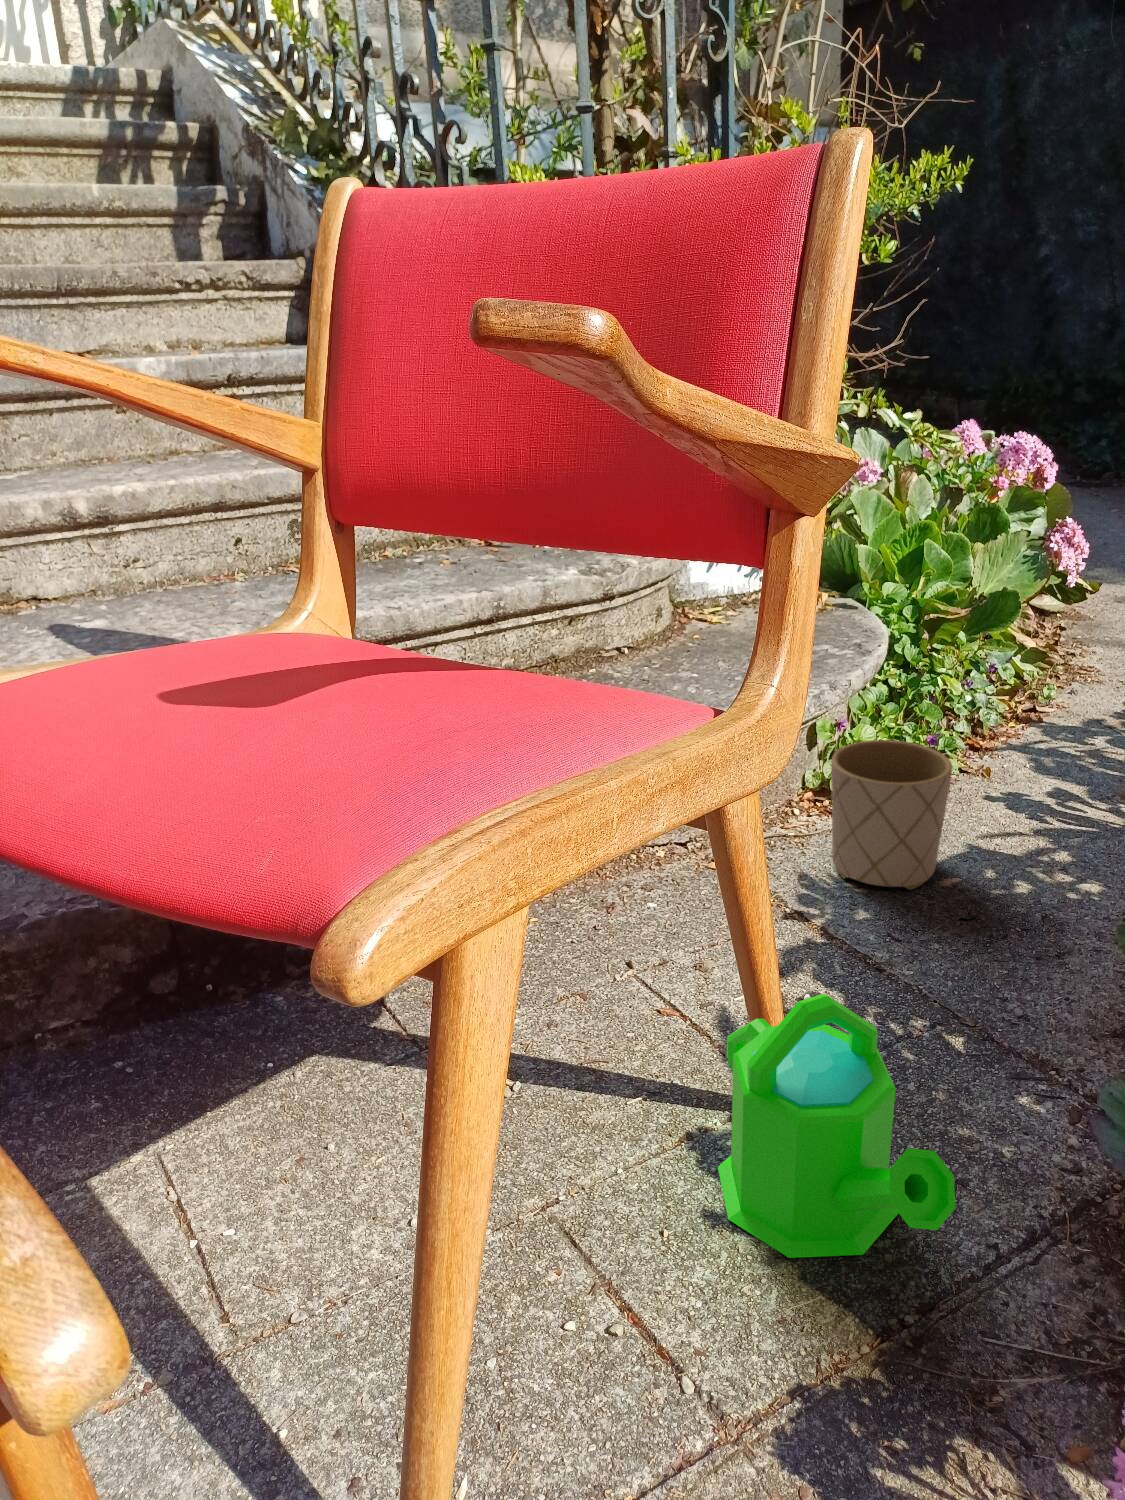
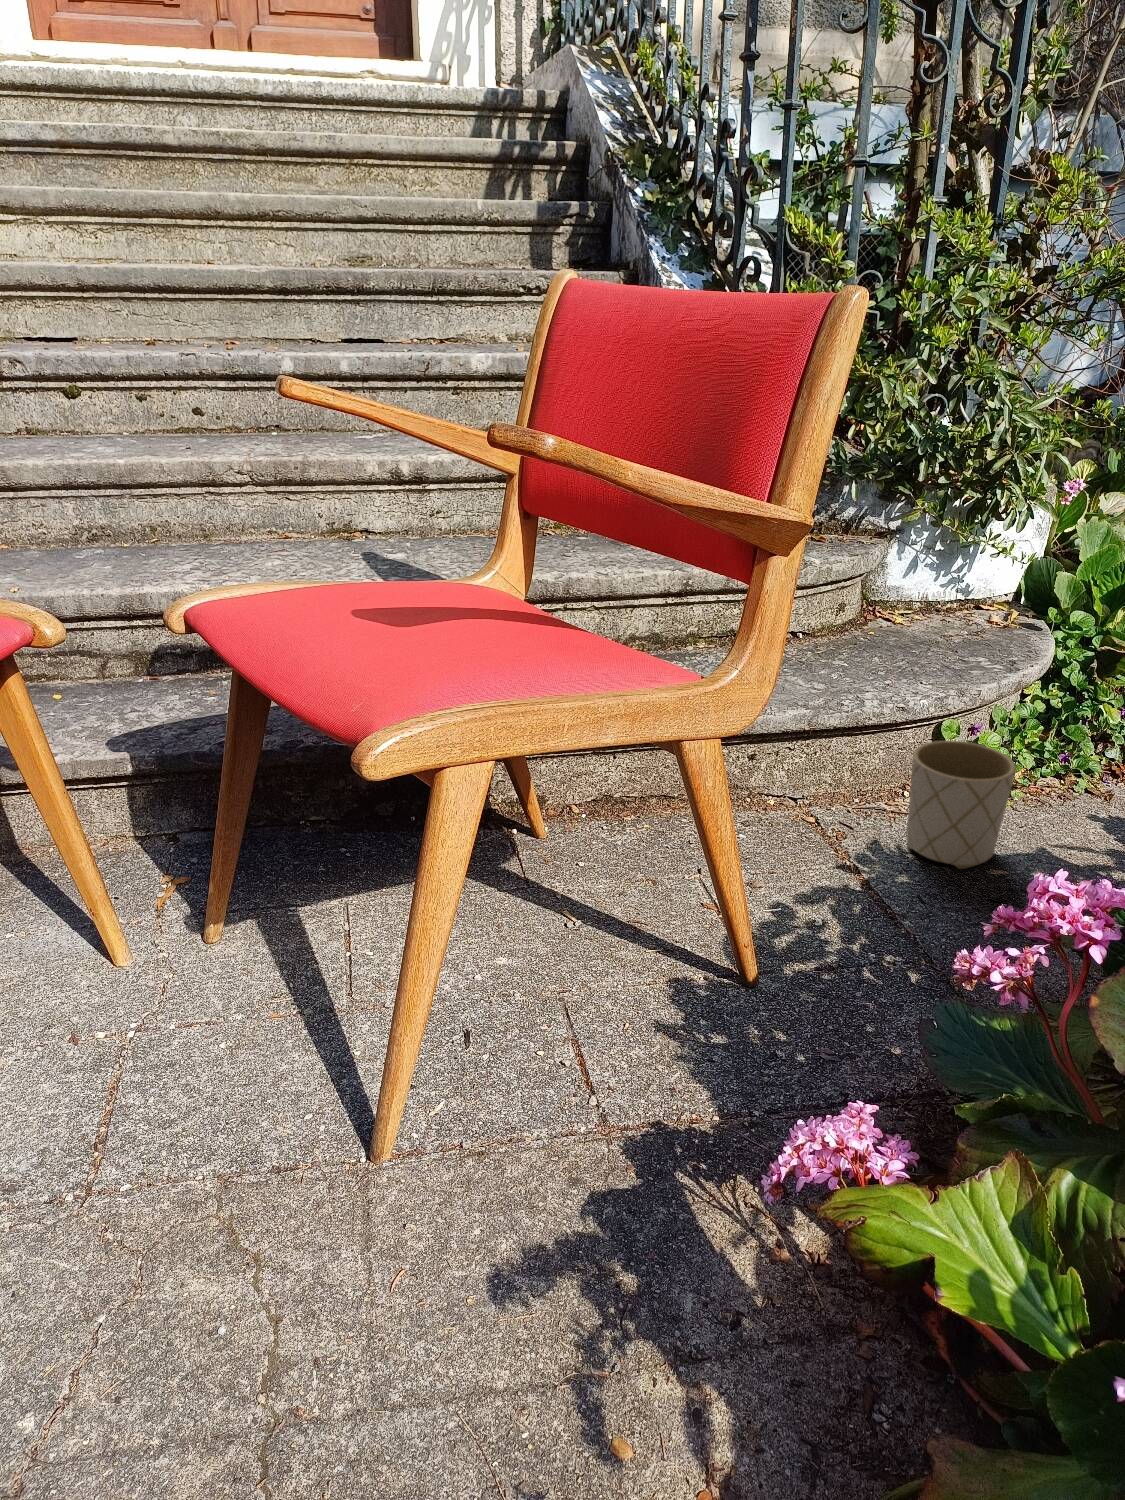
watering can: present [718,994,955,1258] -> none [672,891,799,1074]

